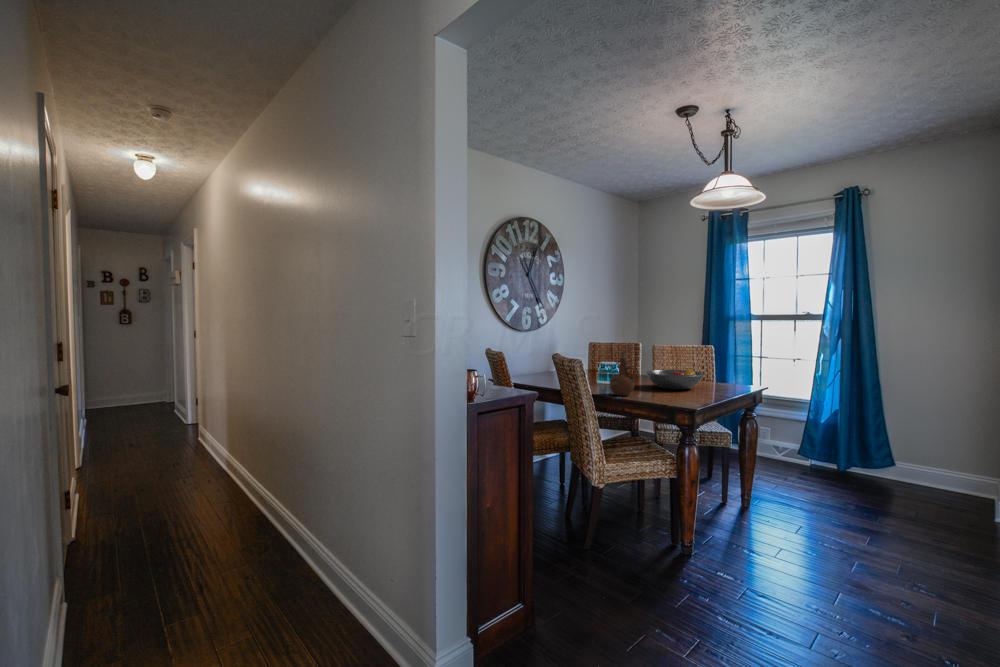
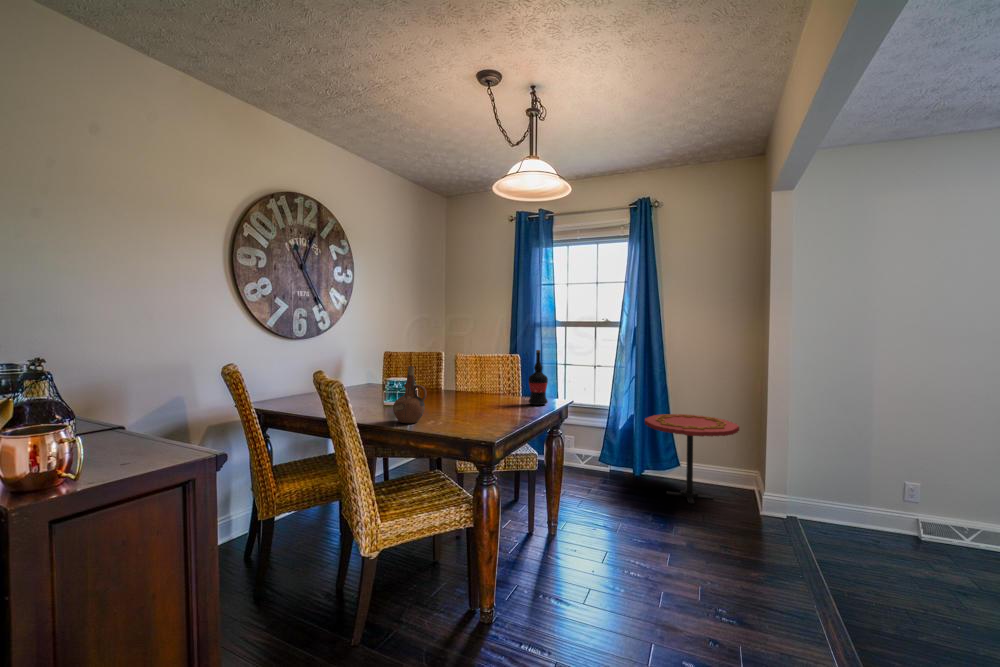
wine bottle: none [723,341,742,389] -> present [529,350,548,405]
fruit bowl: present [646,368,704,390] -> none [443,382,508,409]
side table: none [850,410,970,502] -> present [645,414,739,504]

